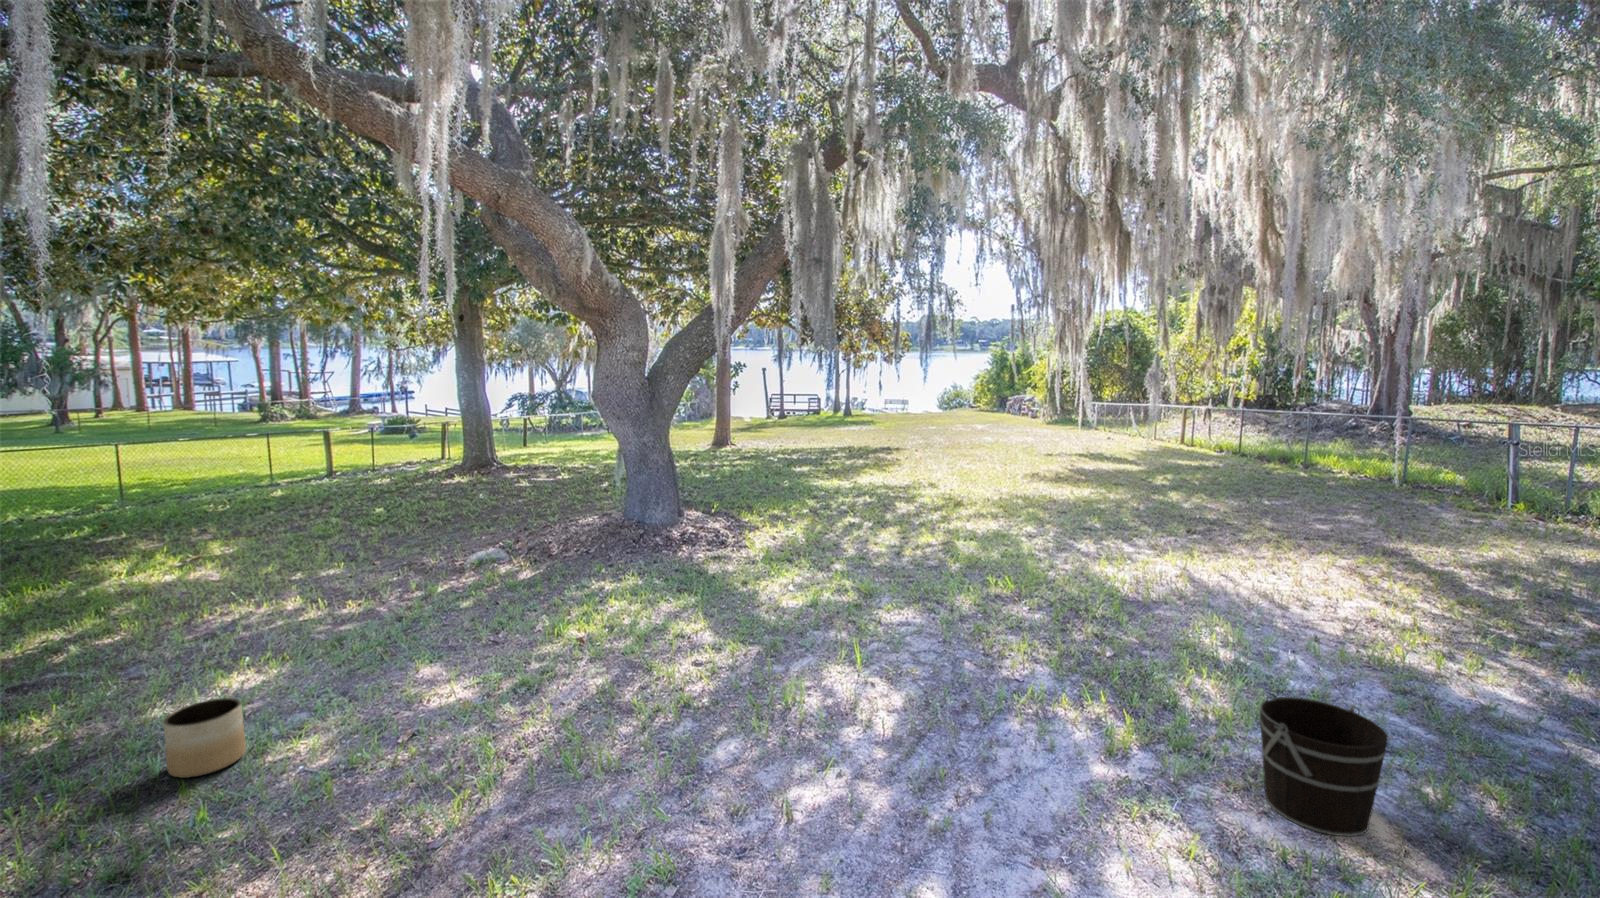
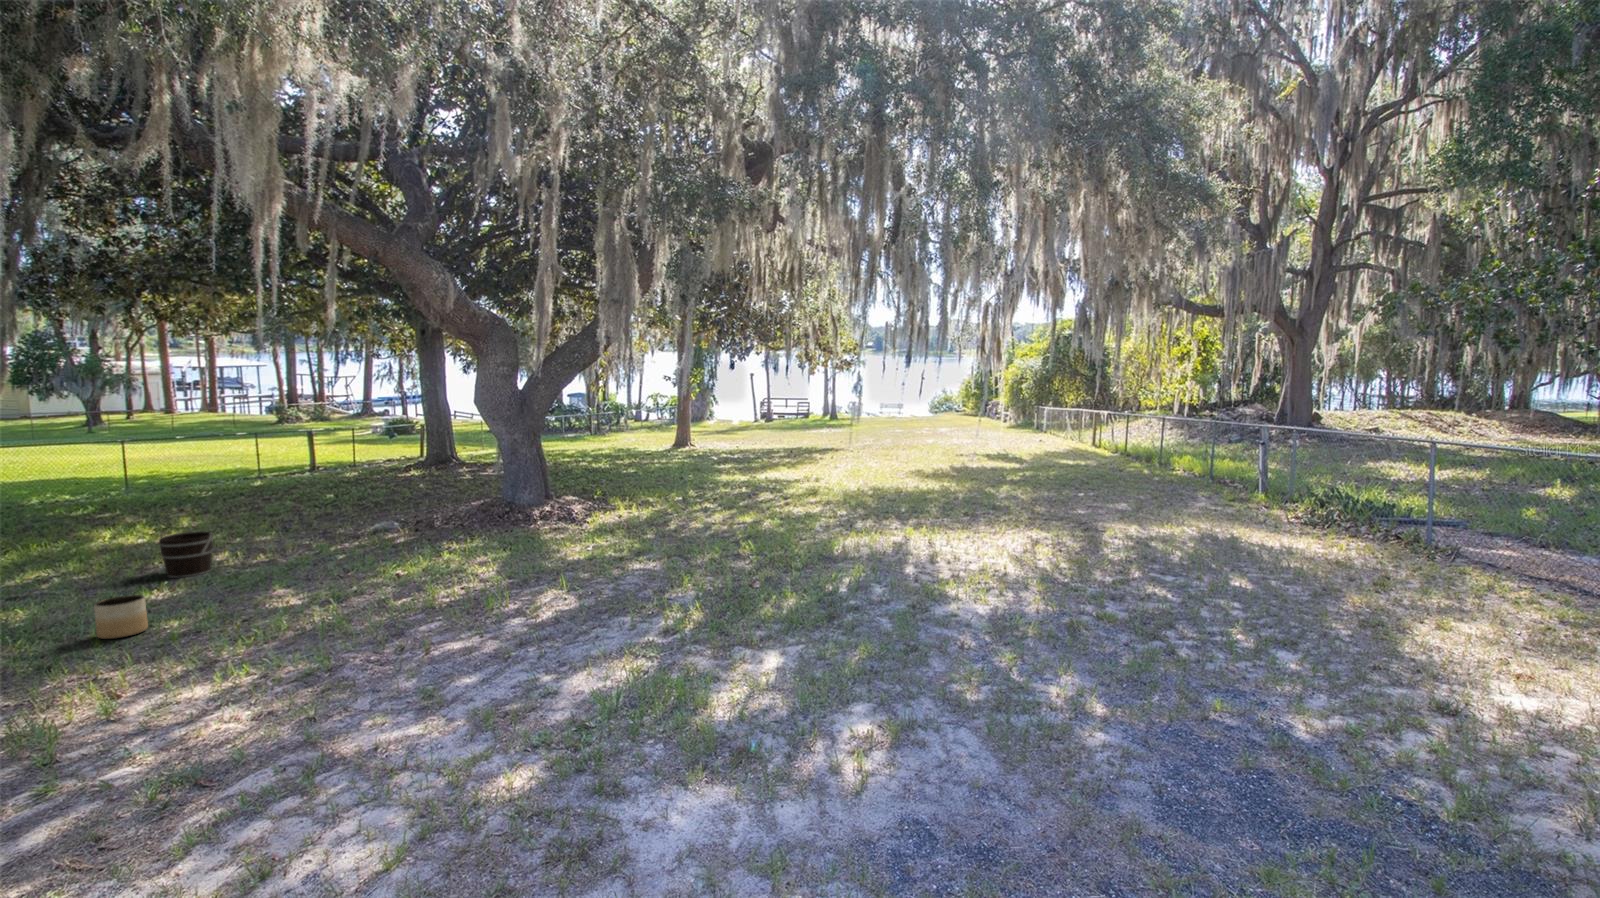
bucket: present [1260,697,1388,836] -> present [159,531,213,578]

